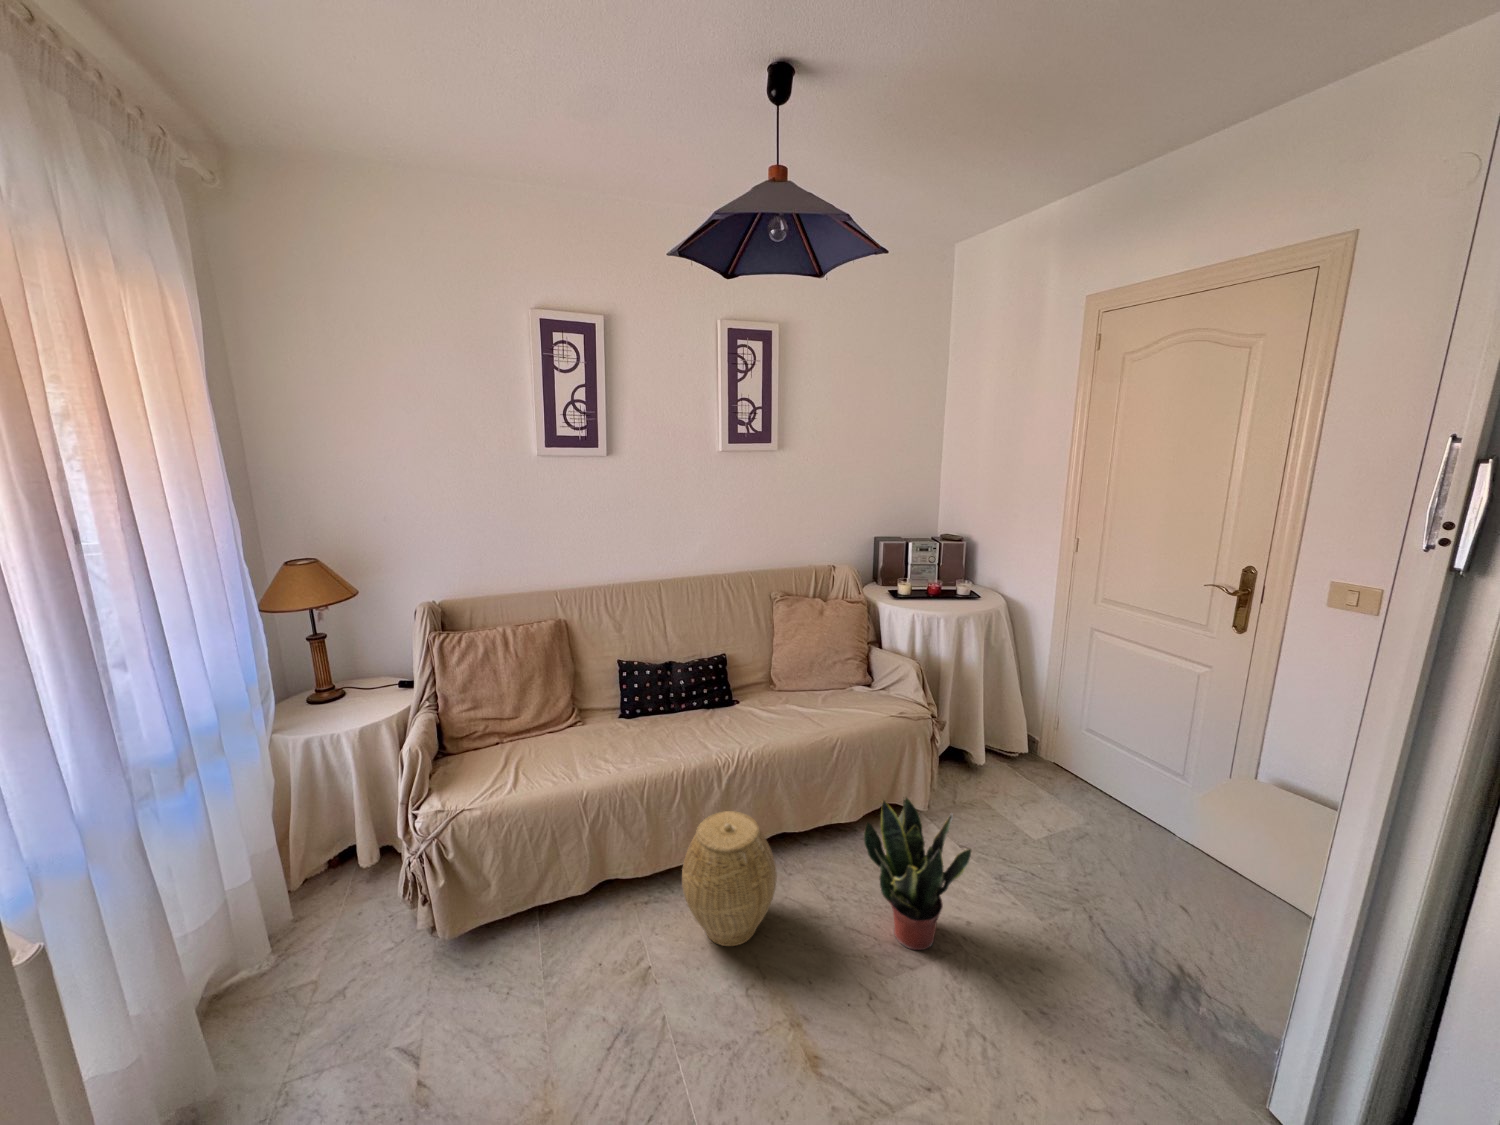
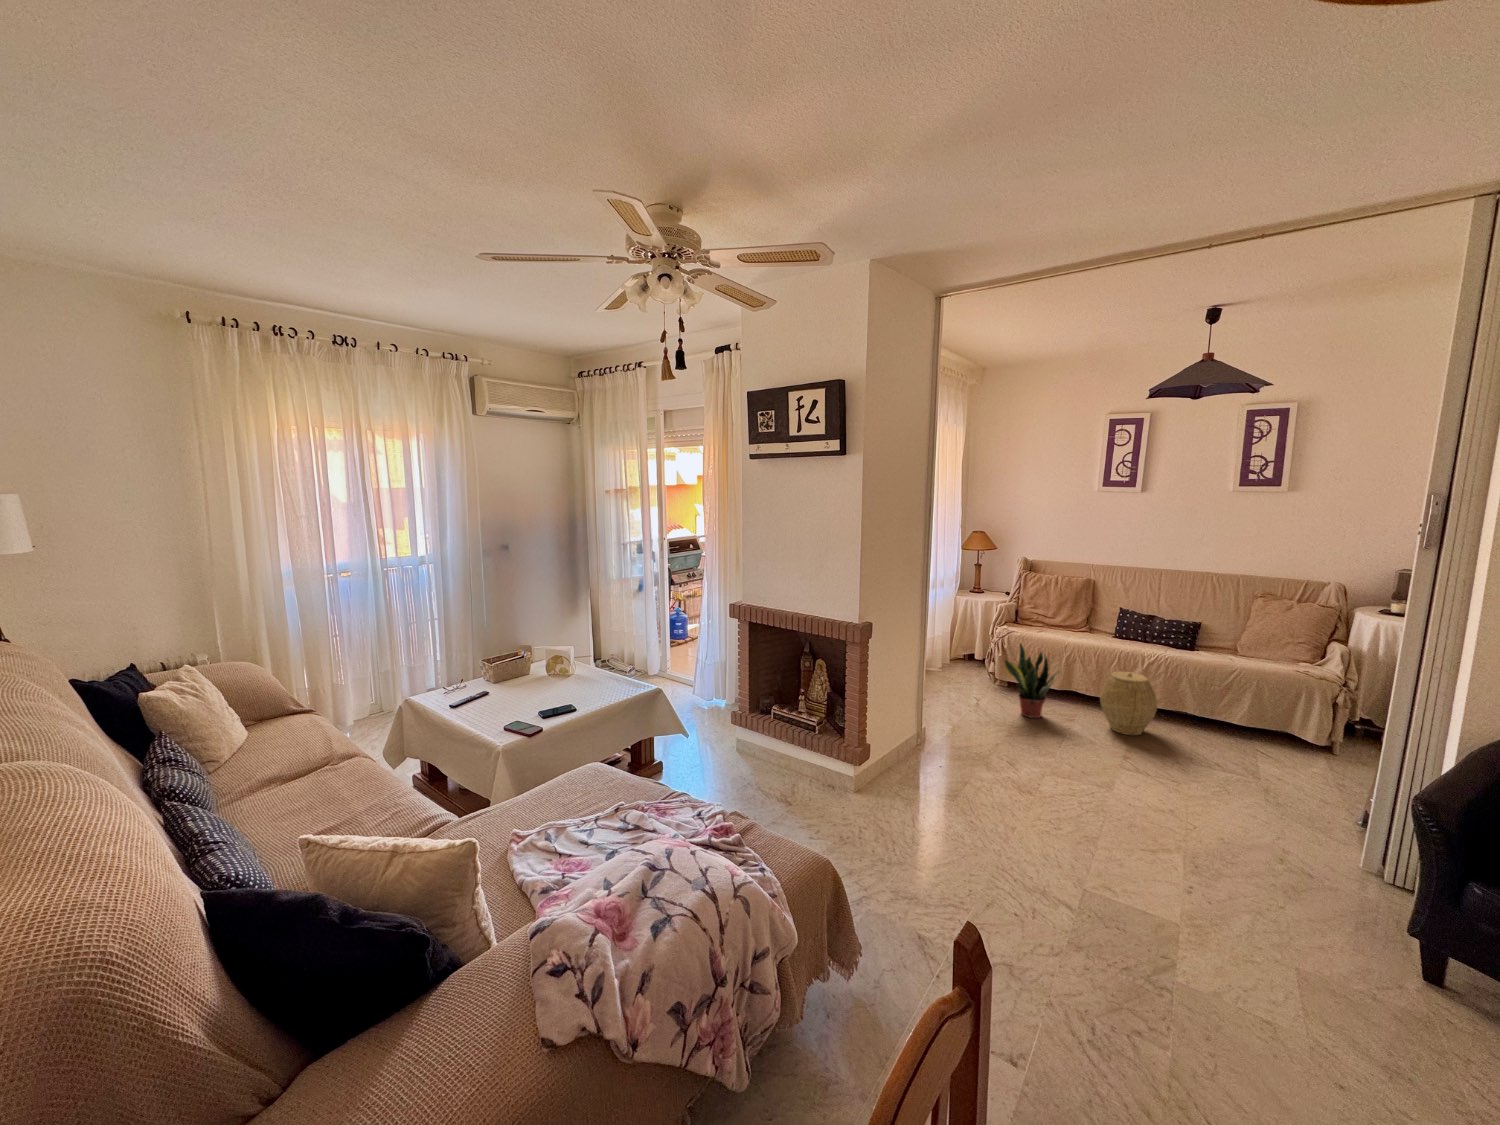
potted plant: present [864,798,972,950] -> present [1005,643,1060,718]

